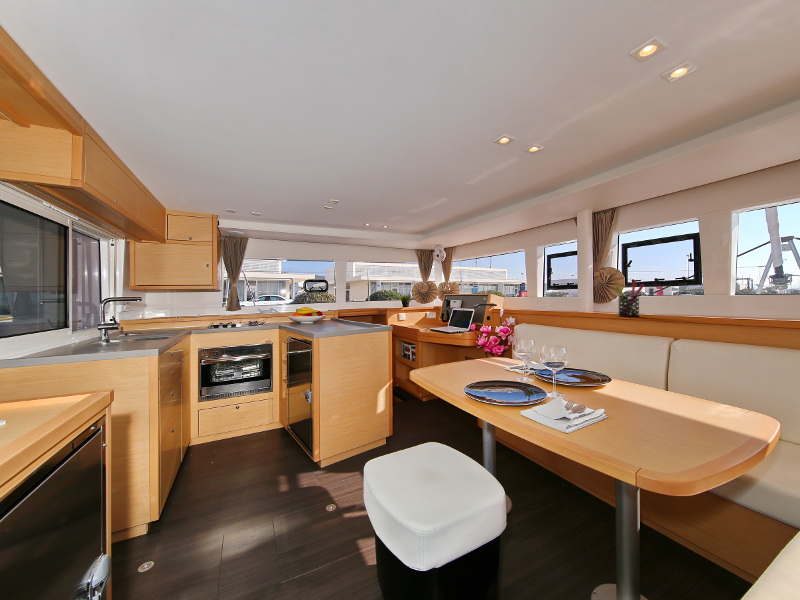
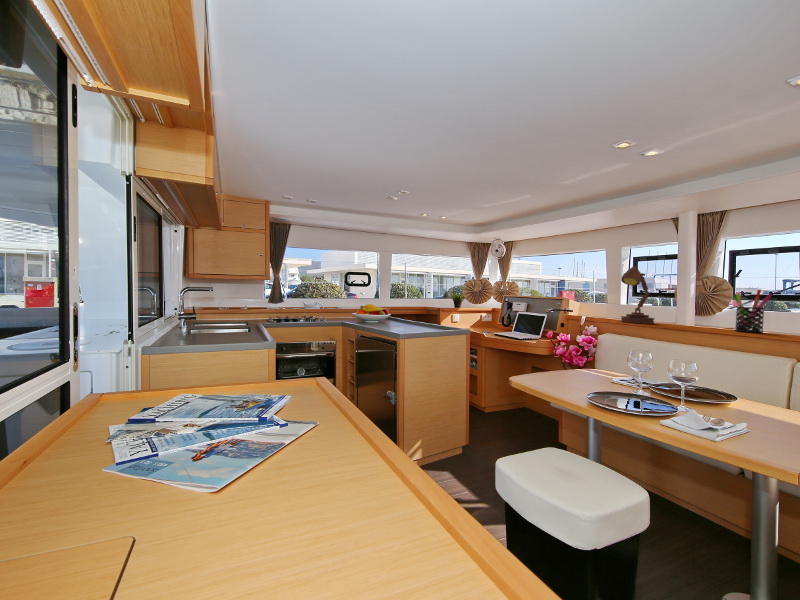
desk lamp: none [529,266,558,314] -> present [621,266,655,324]

